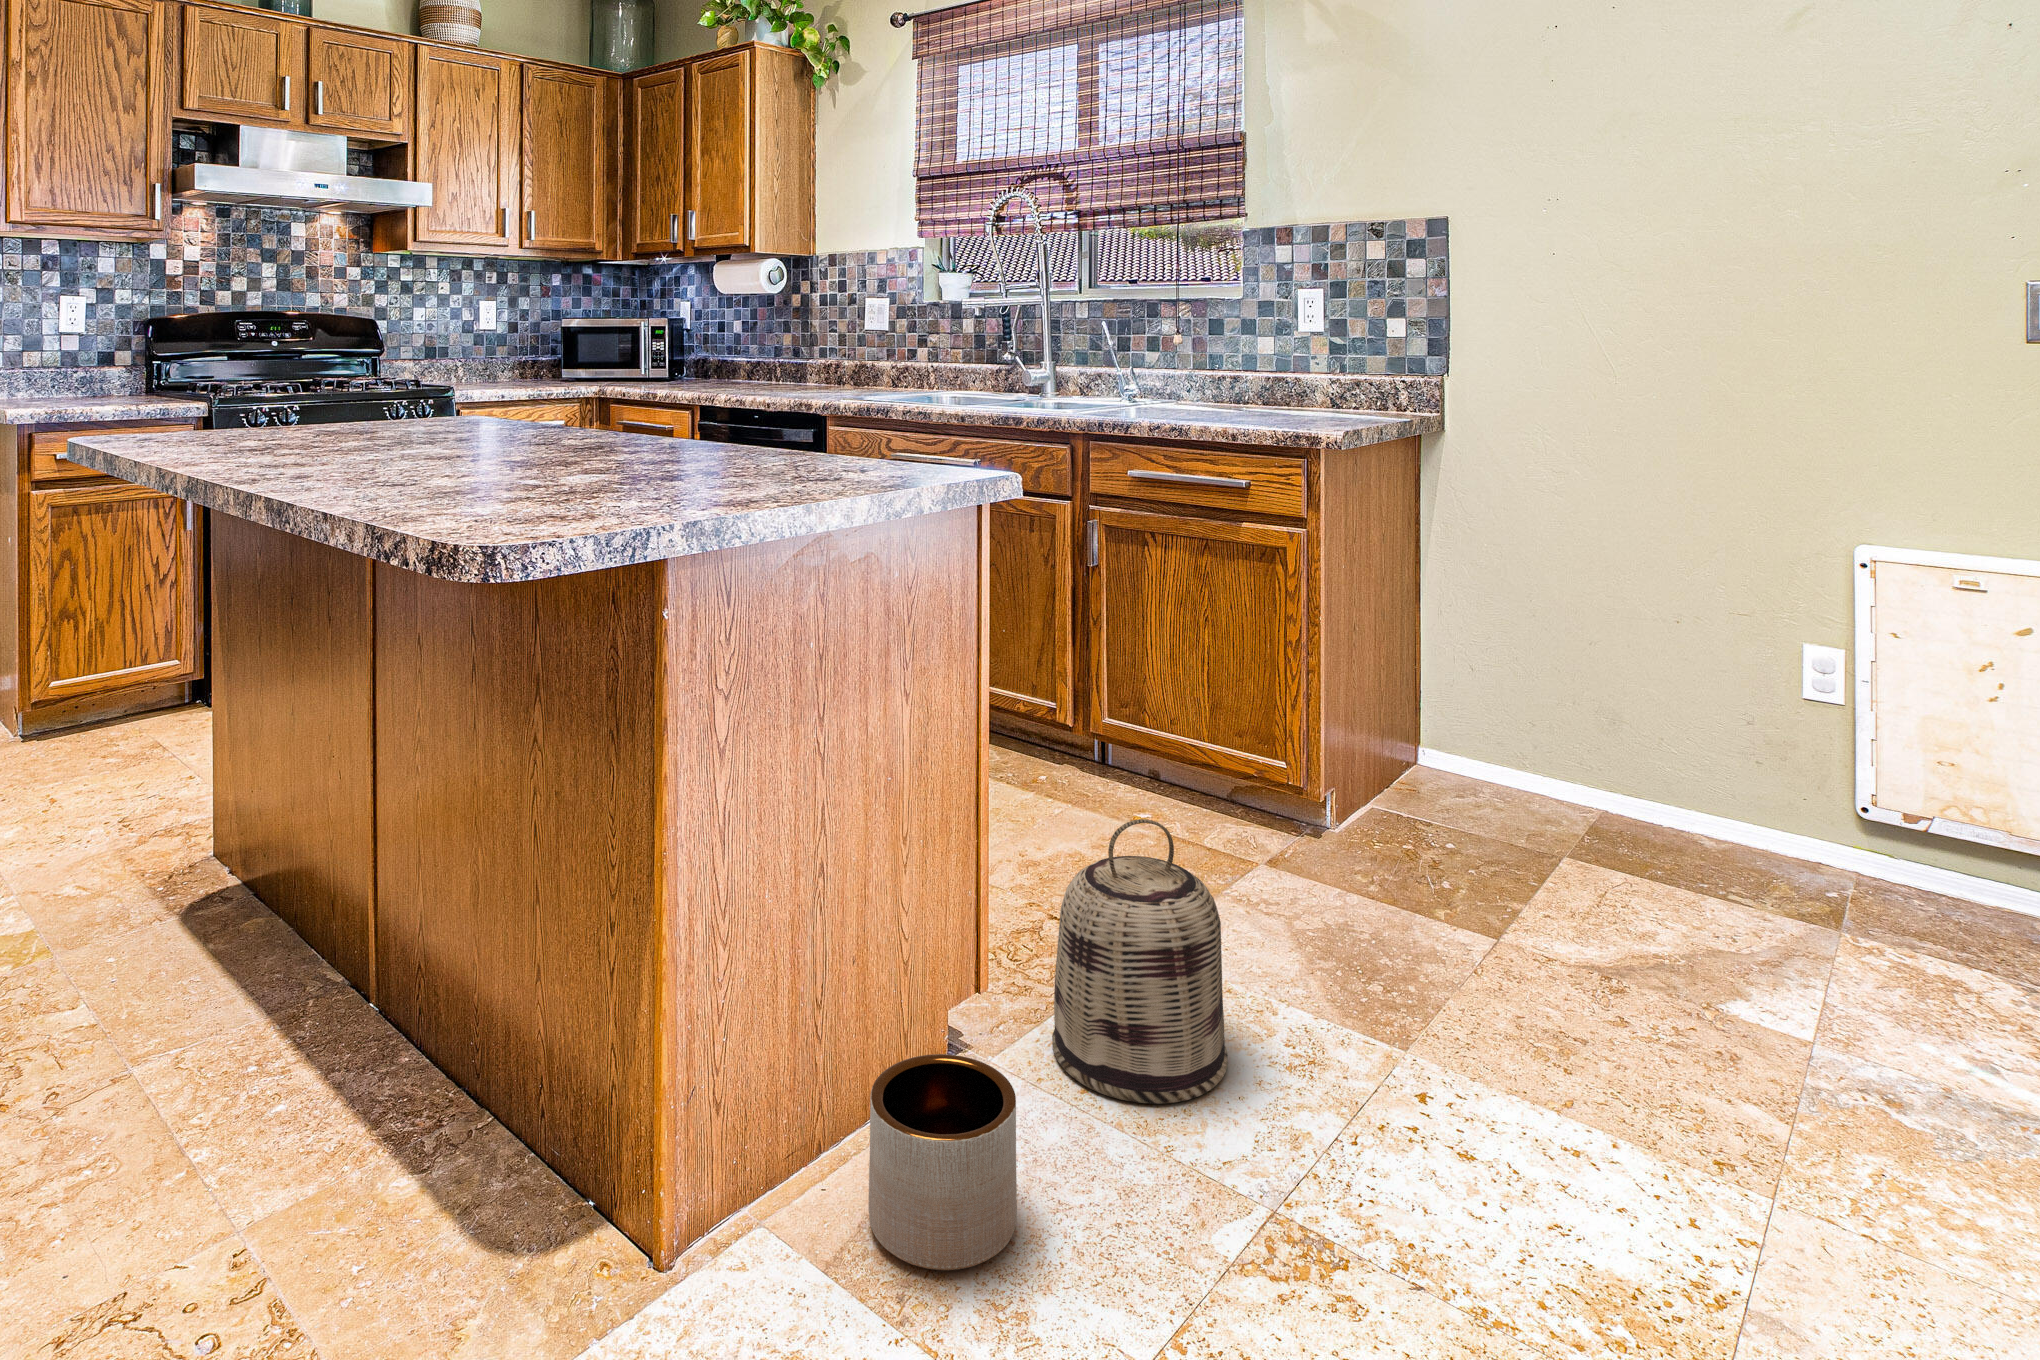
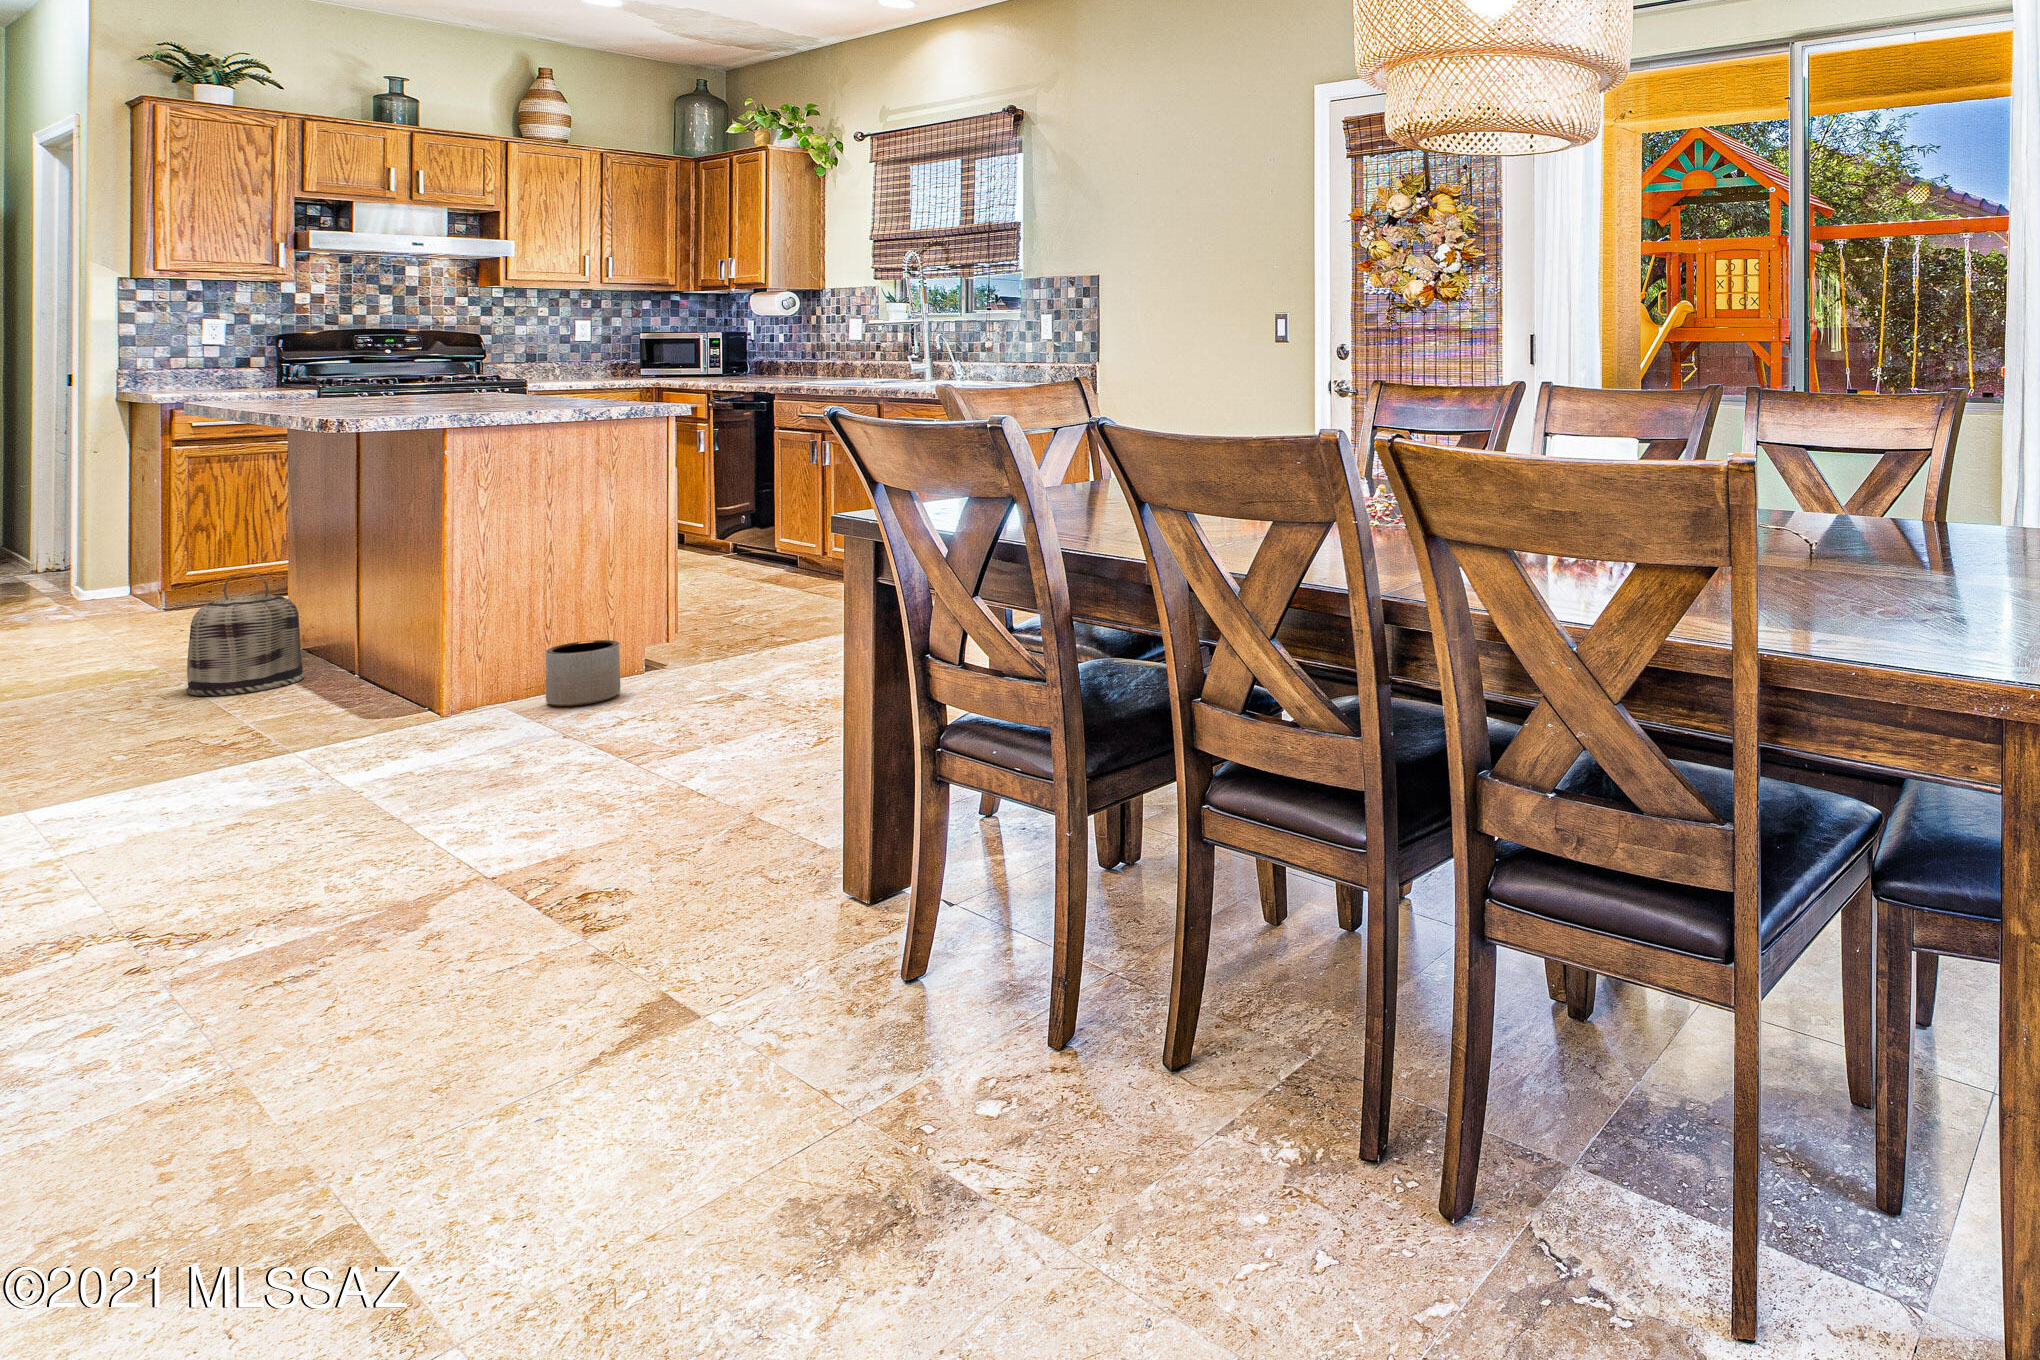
basket: present [1052,819,1228,1104] -> present [186,572,305,696]

